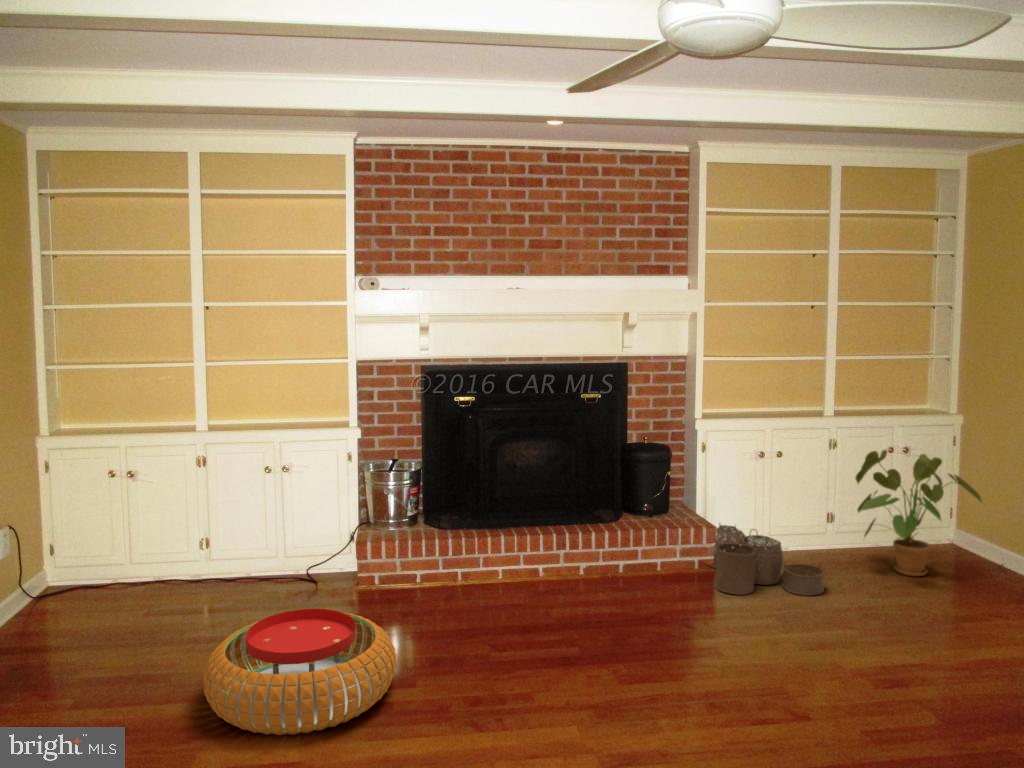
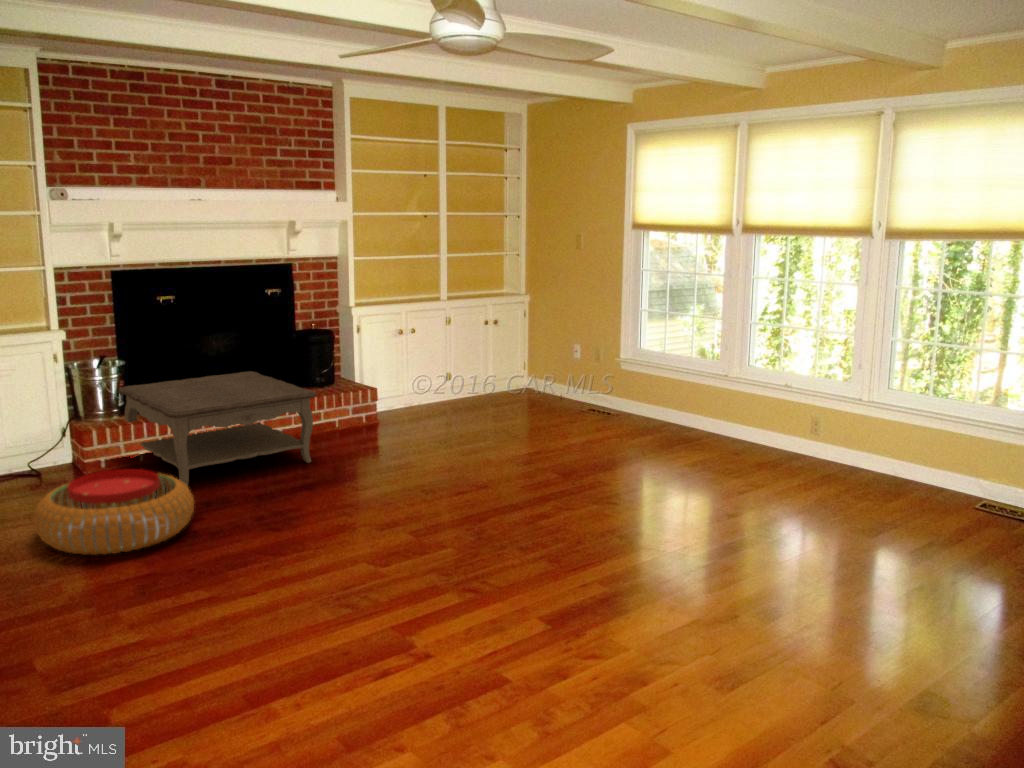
house plant: present [855,450,982,576] -> none [466,323,549,409]
coffee table: none [404,489,607,636] -> present [119,371,316,486]
woven basket: present [708,525,825,596] -> none [366,386,457,433]

